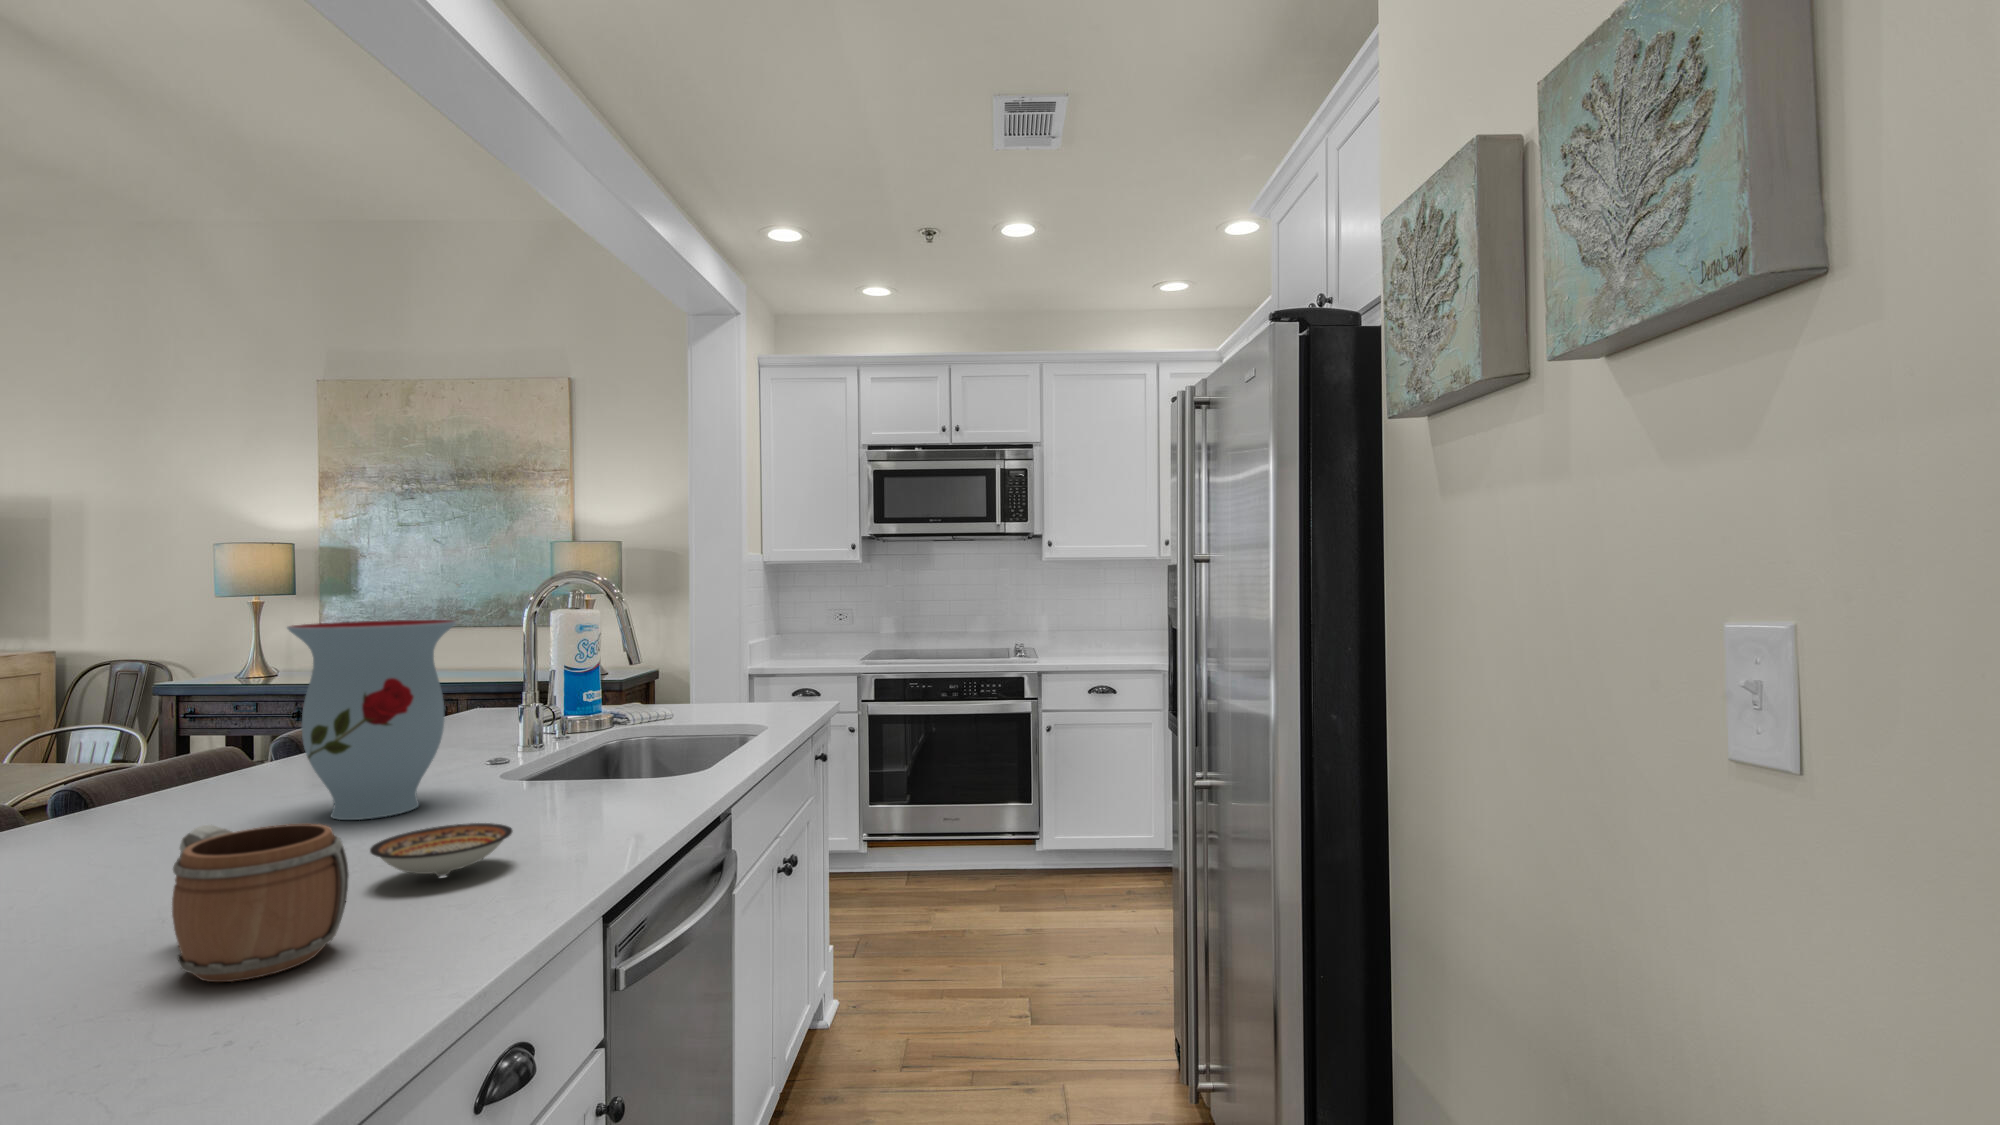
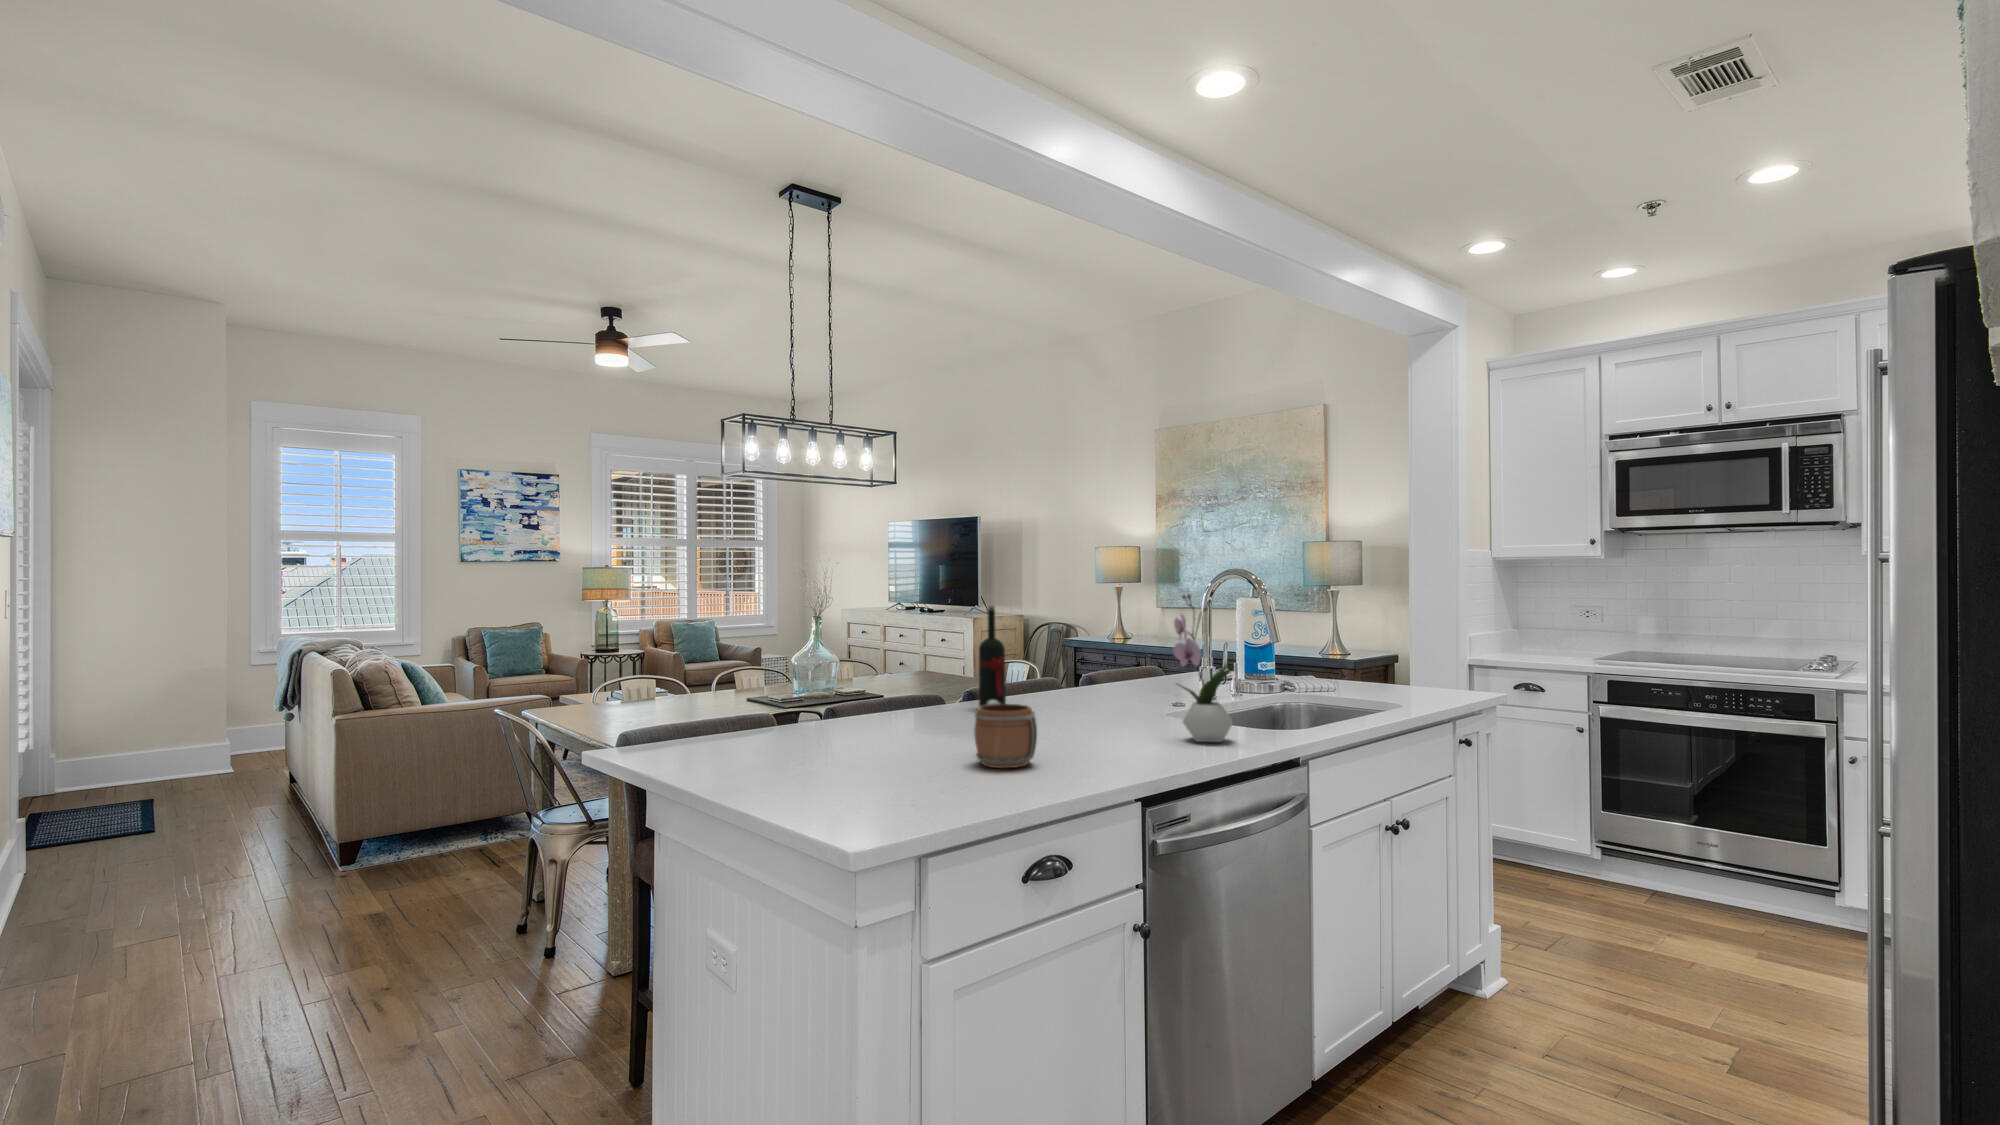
flower arrangement: none [552,593,662,824] -> present [1173,594,1234,742]
vase: present [287,620,456,820] -> none [1057,606,1140,721]
wine bottle: none [73,628,149,841] -> present [979,606,1006,707]
ceramic bowl: present [370,823,512,876] -> none [1064,724,1133,750]

